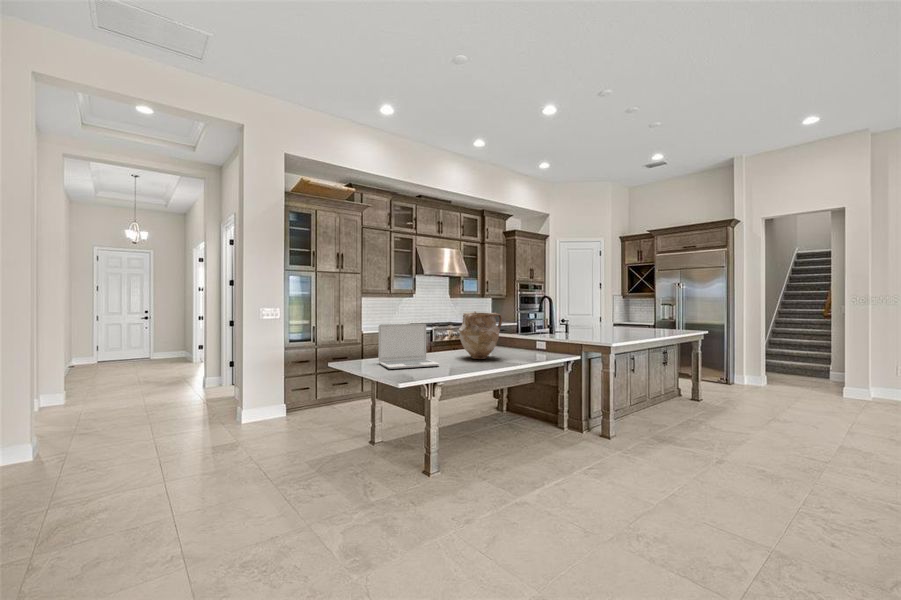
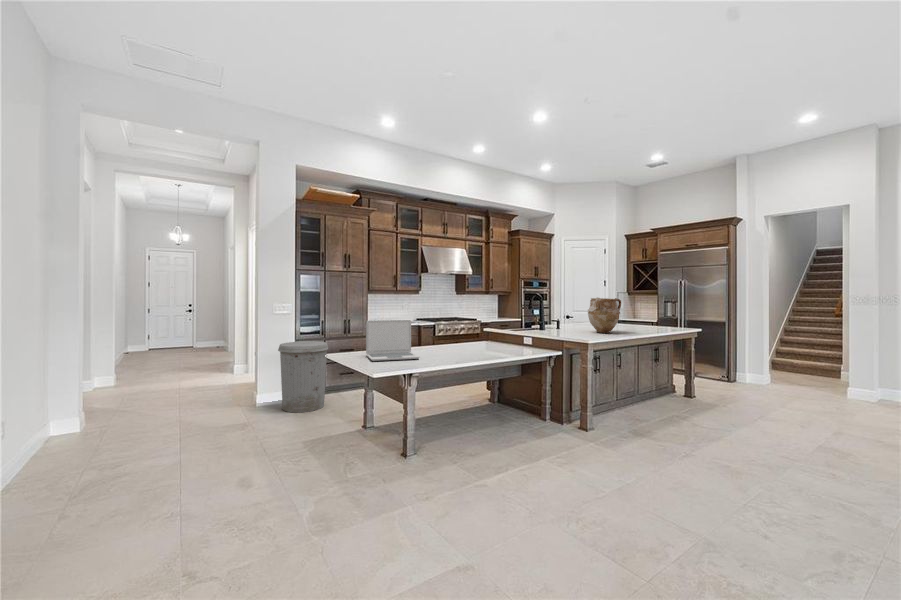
vase: present [459,311,502,359] -> present [588,298,621,333]
trash can: none [267,349,324,429] -> present [278,341,329,412]

